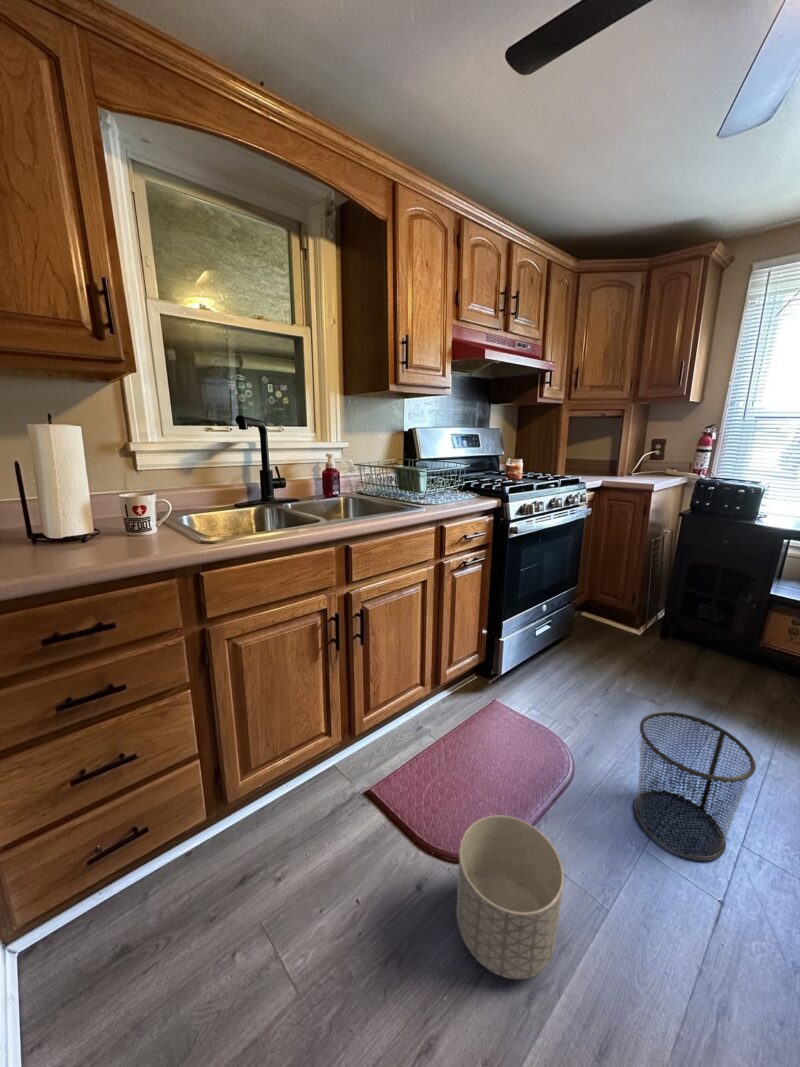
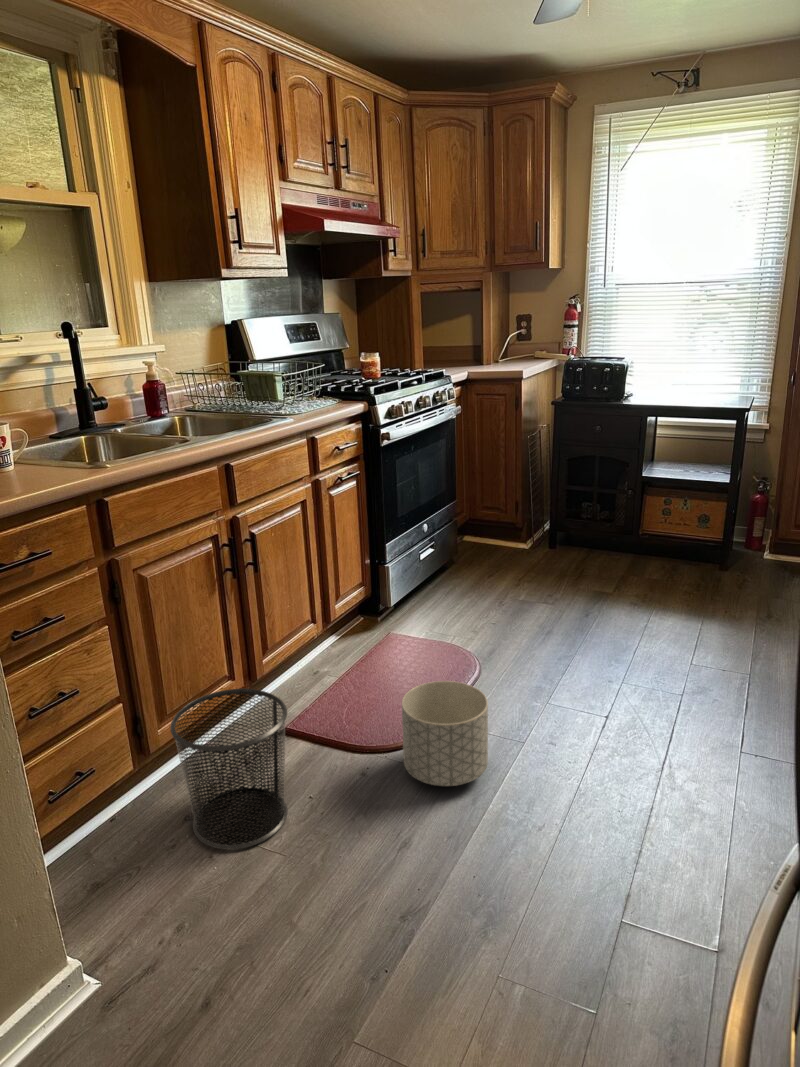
waste bin: present [634,712,756,861] -> present [170,689,287,849]

